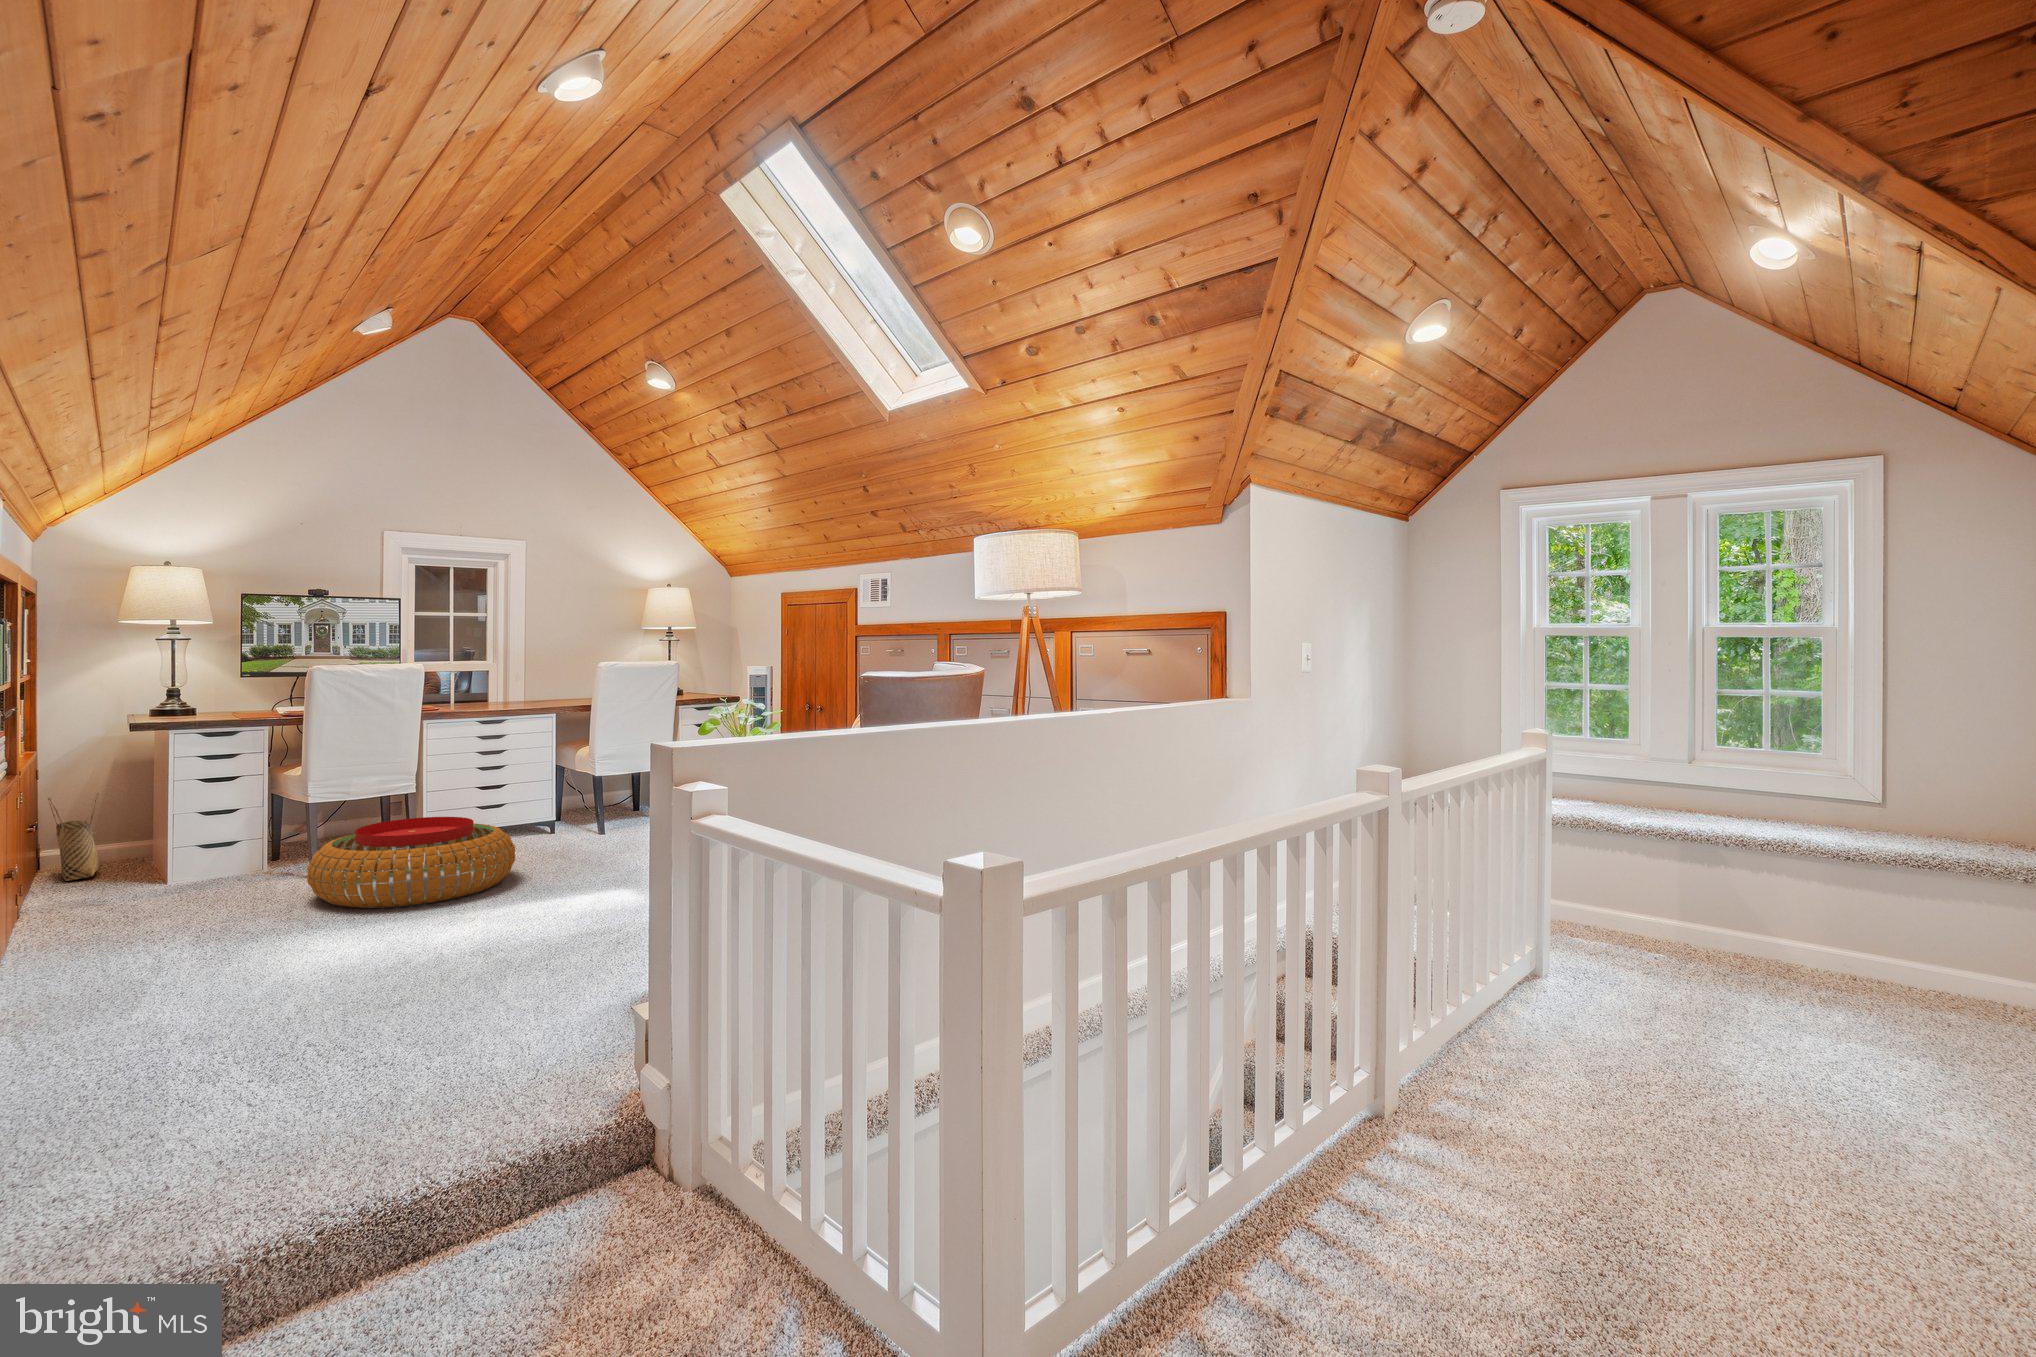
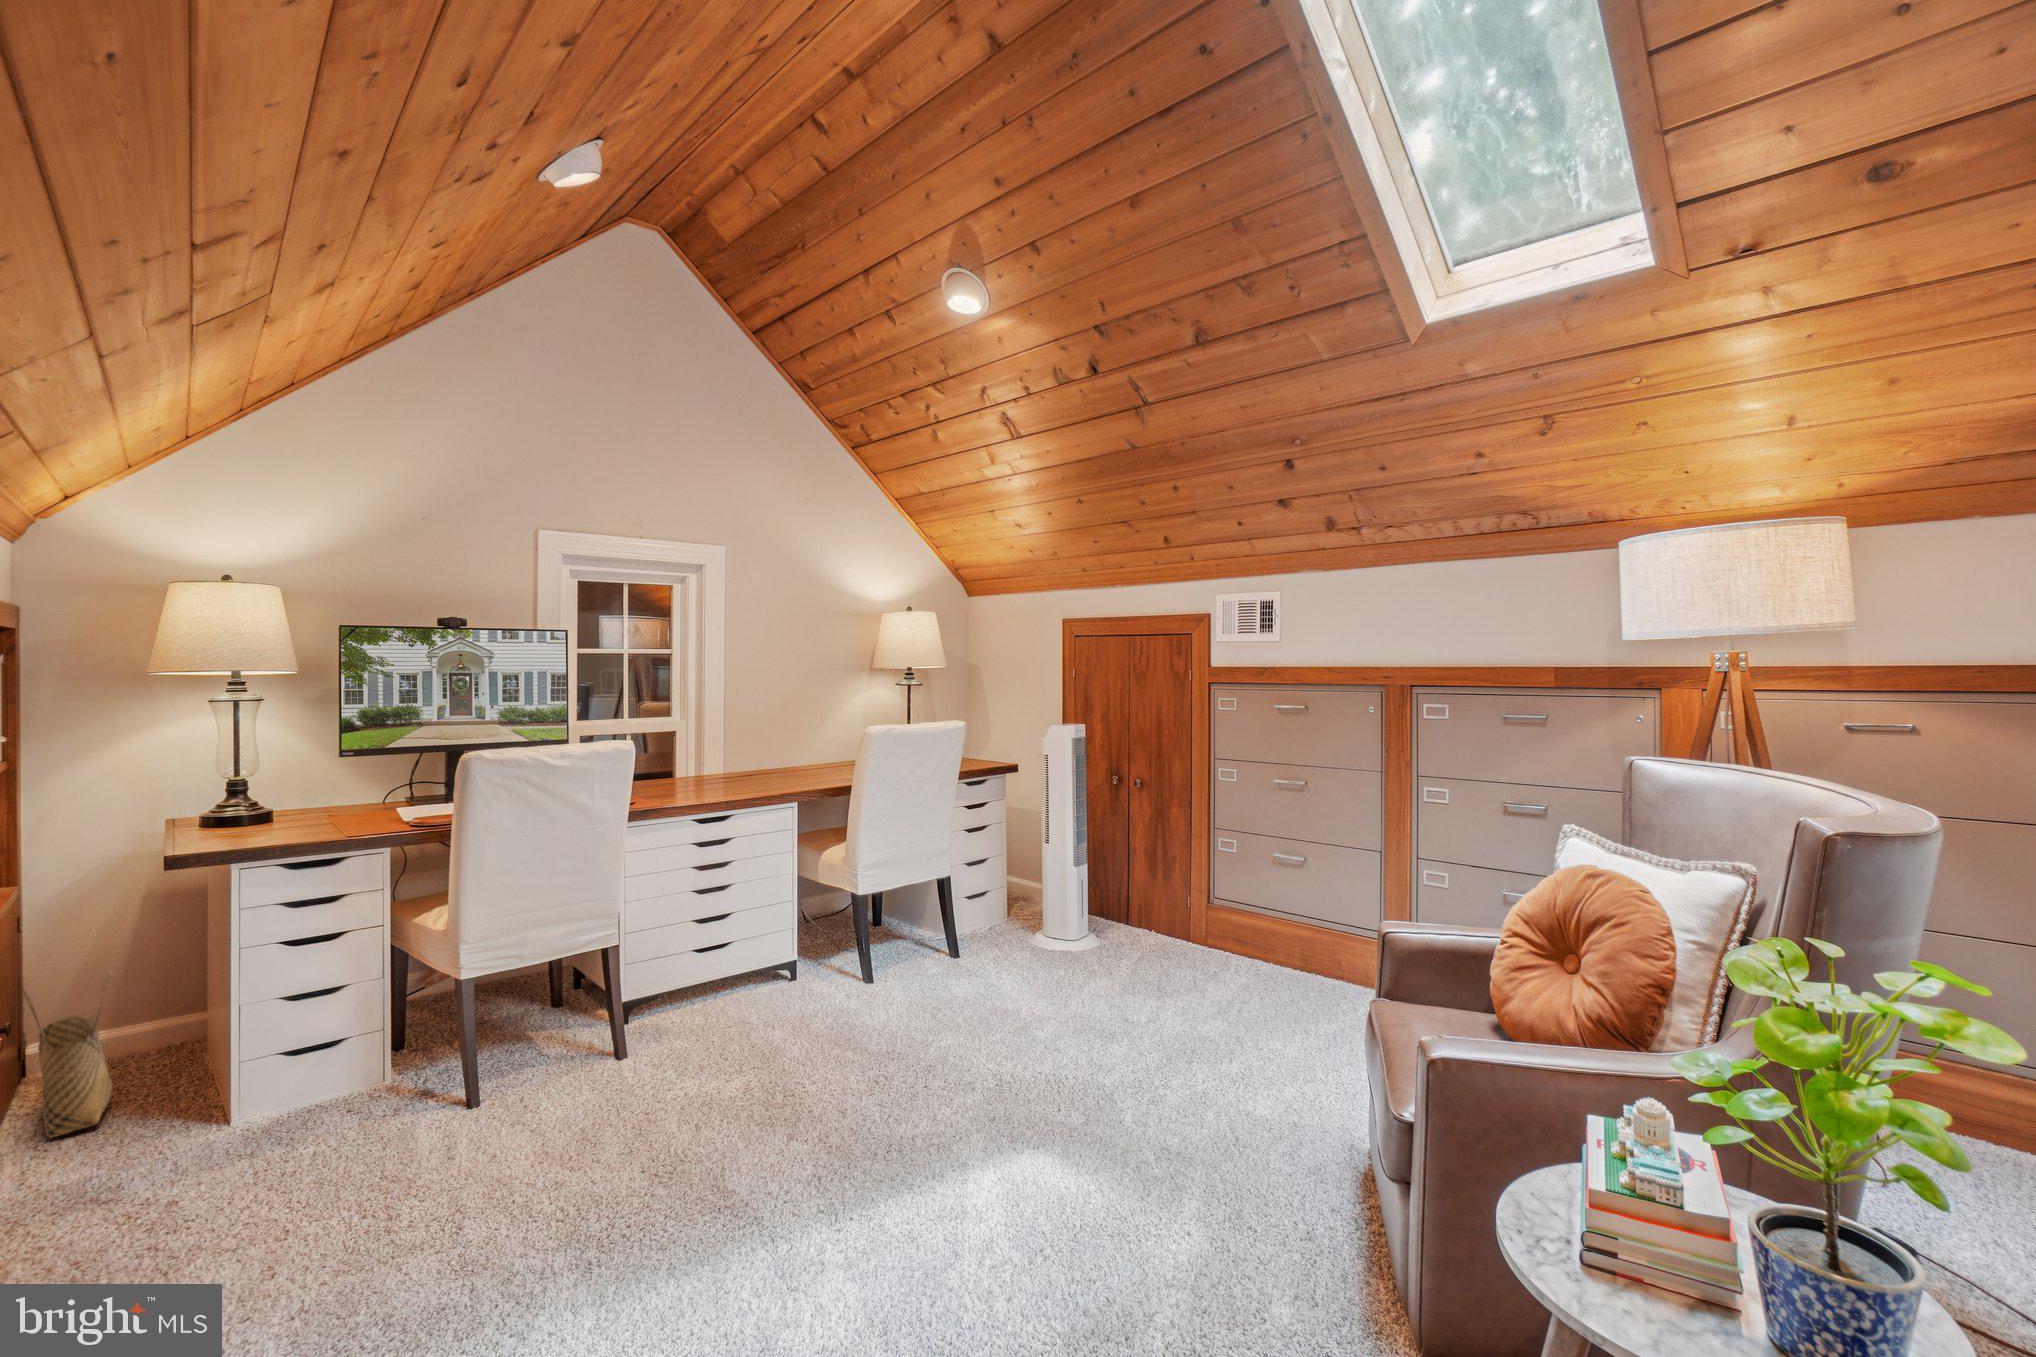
pouf: present [307,817,515,908] -> none [471,1016,820,1252]

